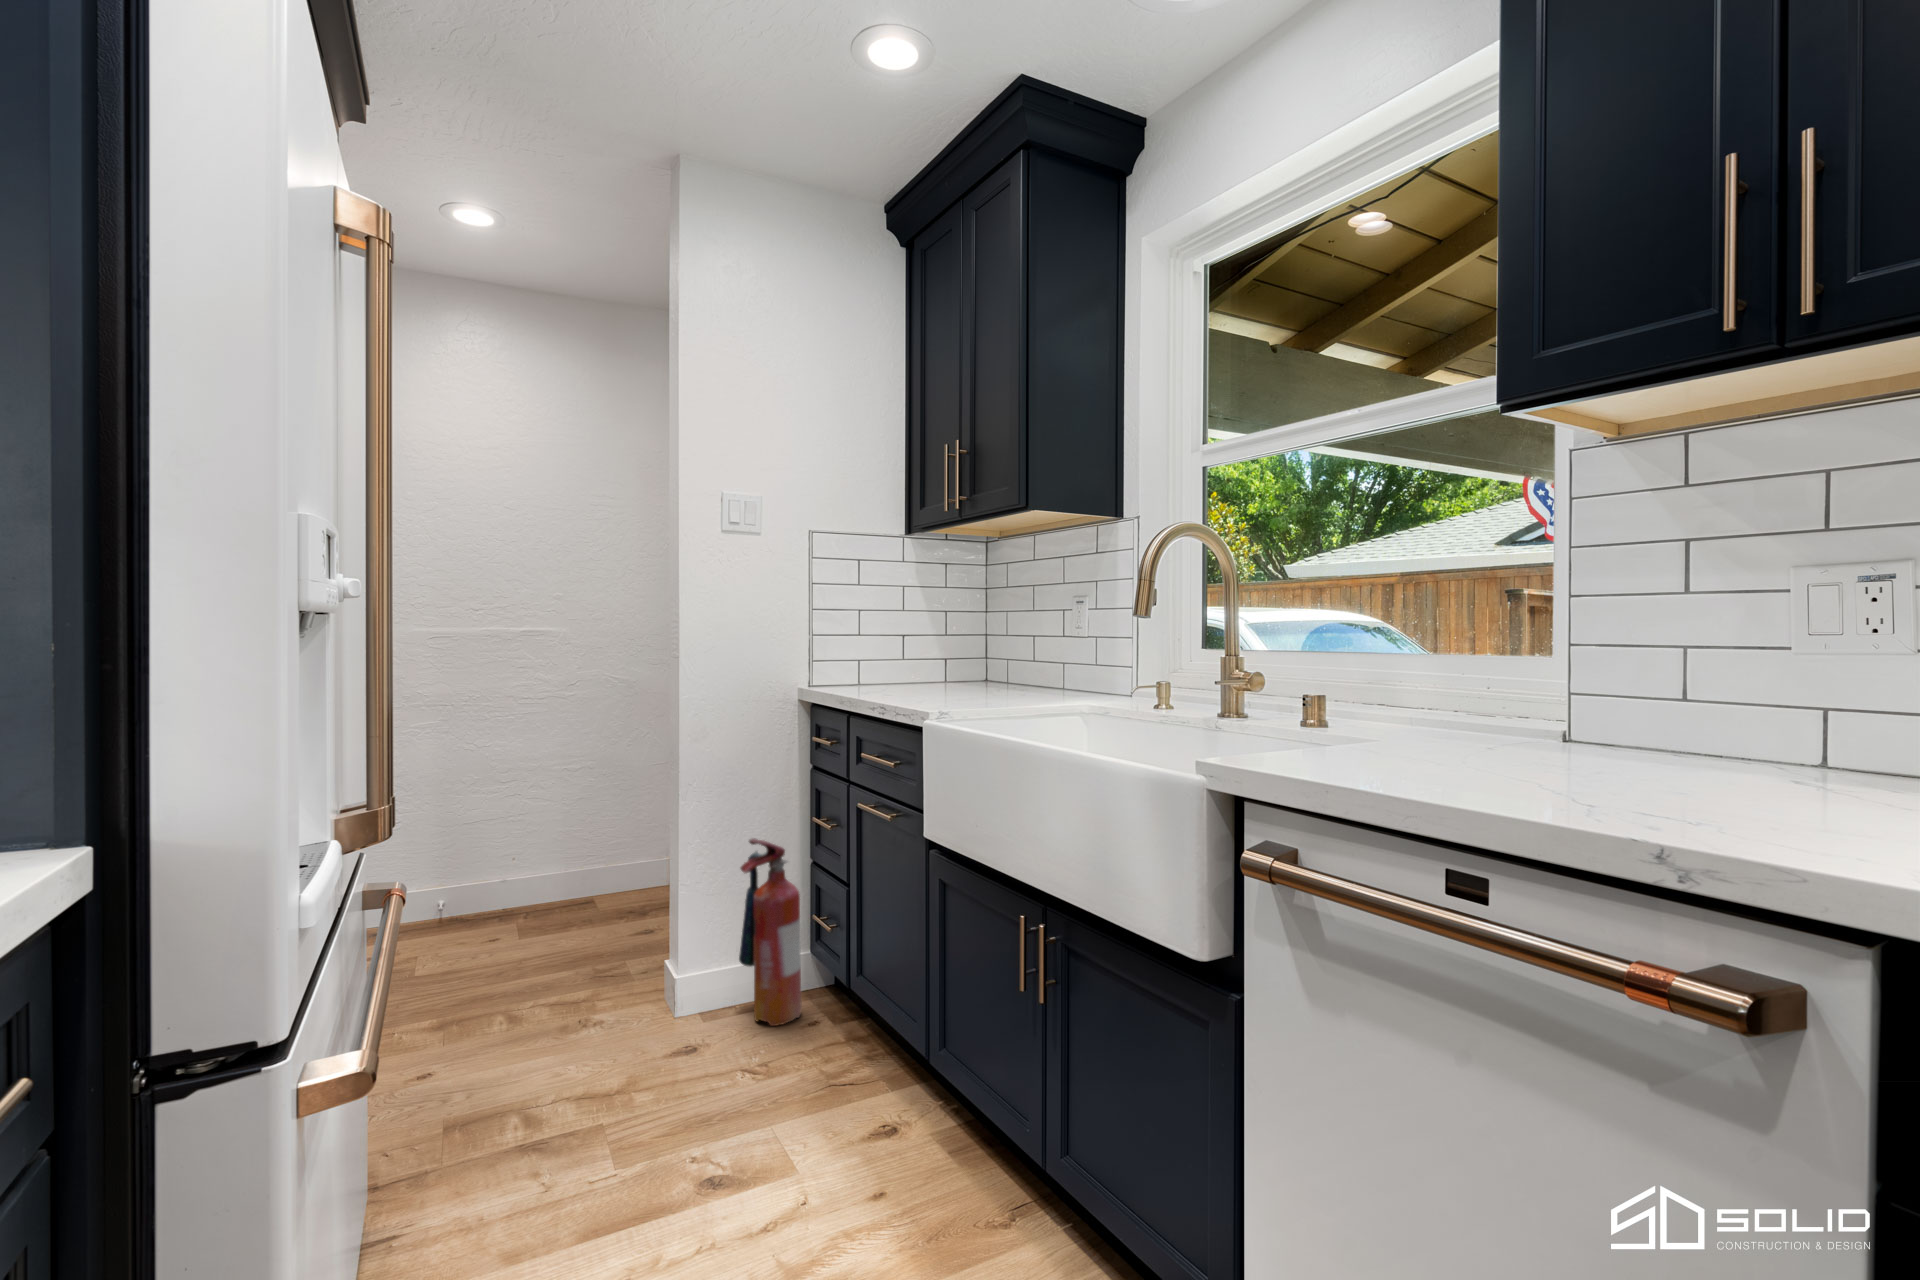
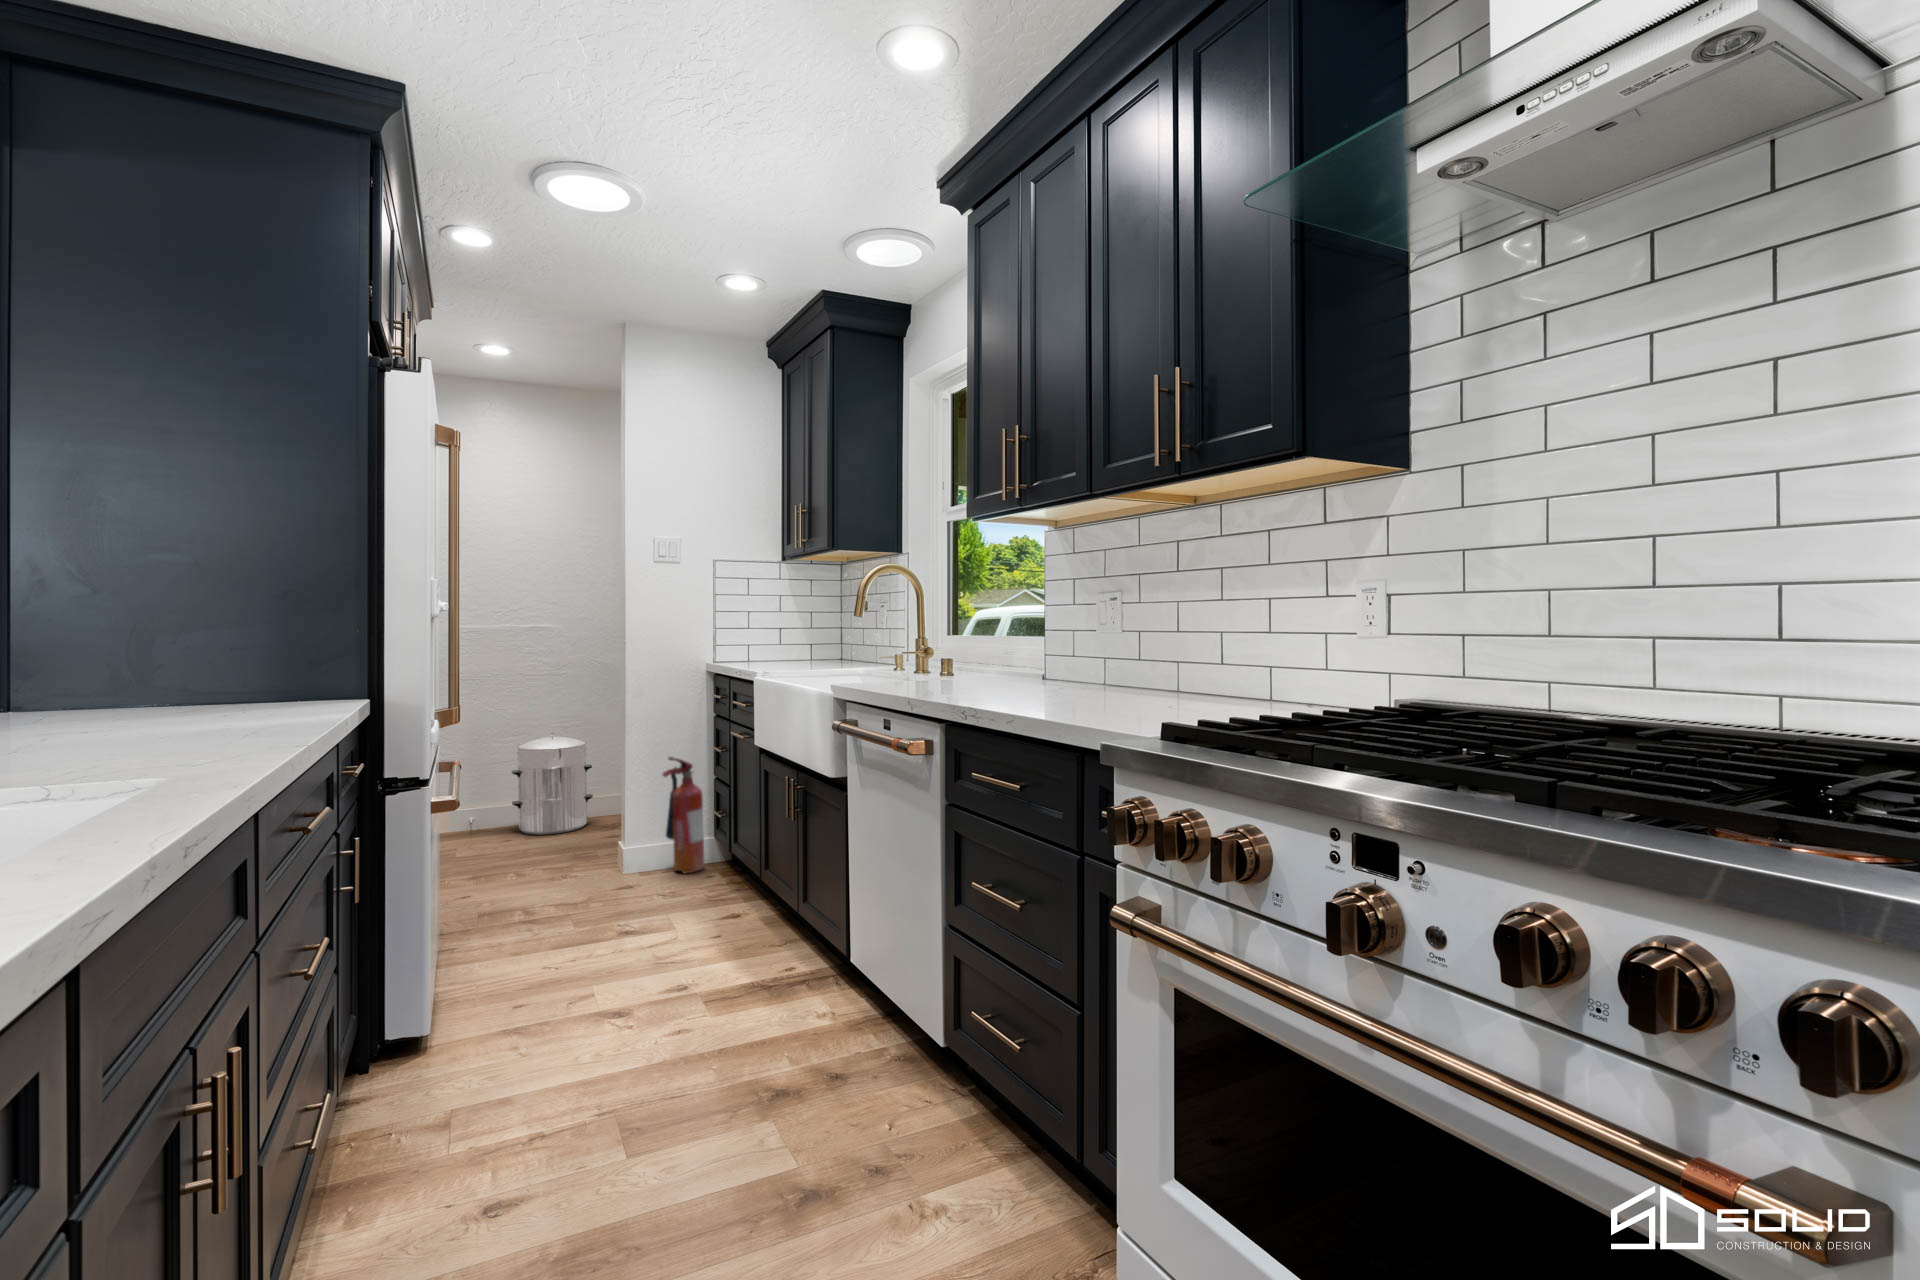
waste bin: none [494,782,611,934] -> present [511,733,593,835]

